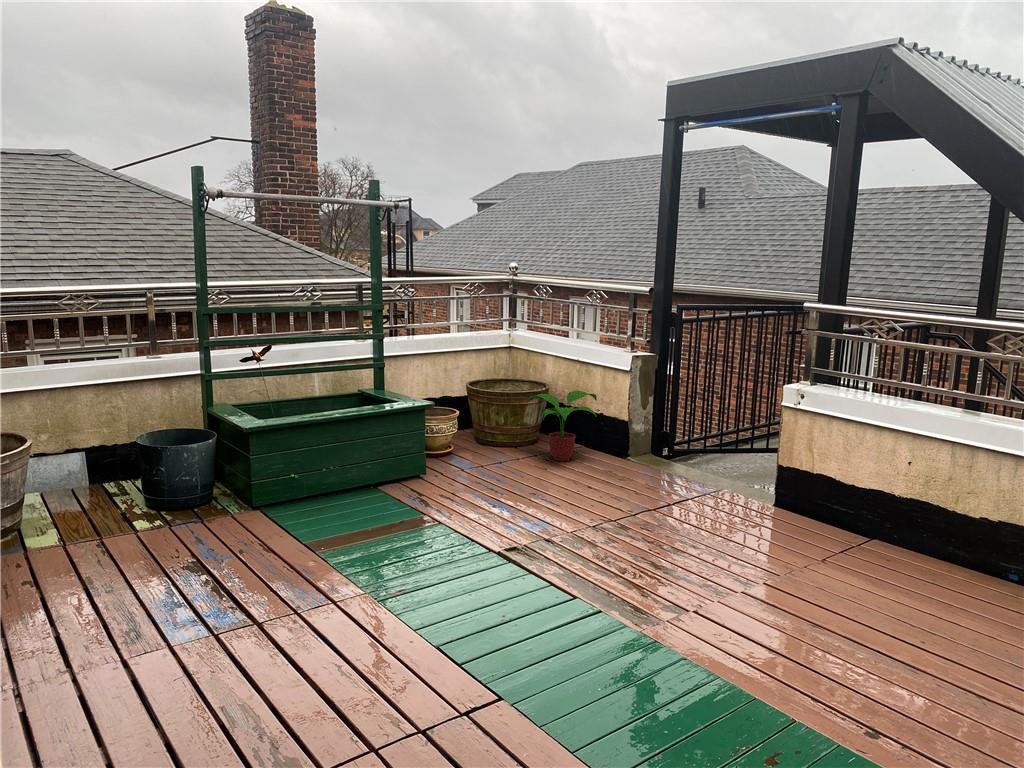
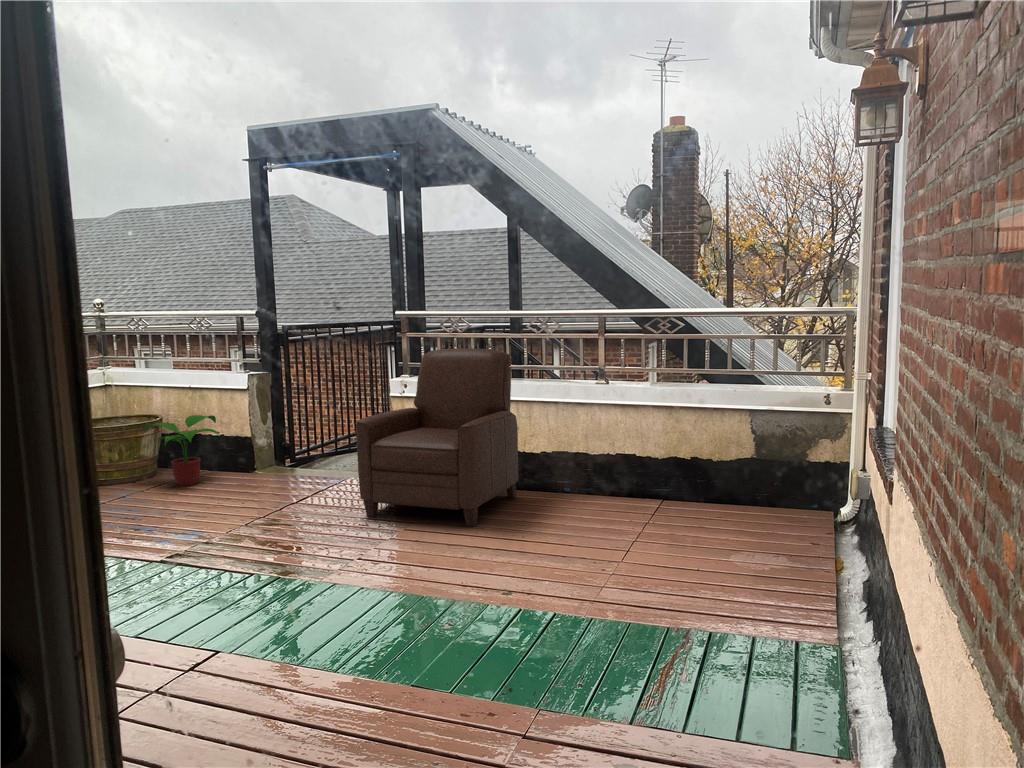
chair: none [718,359,954,605] -> present [356,348,518,527]

